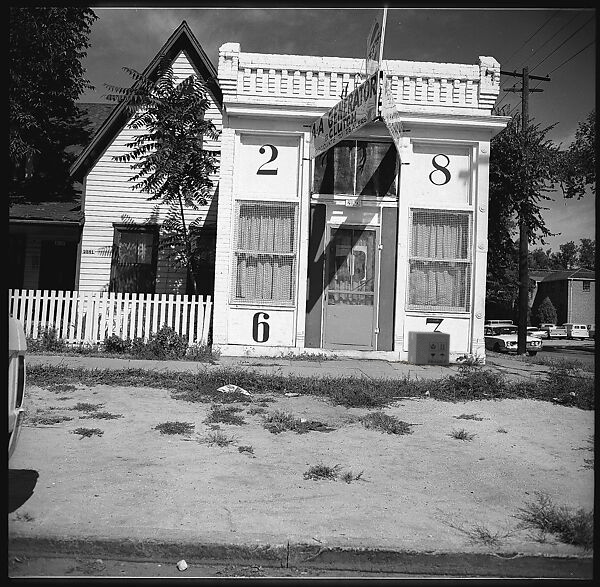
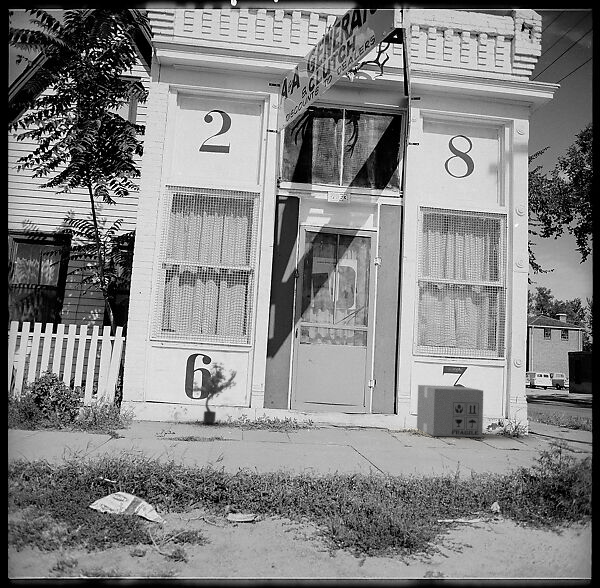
potted tree: none [254,318,286,358] -> present [187,363,236,424]

